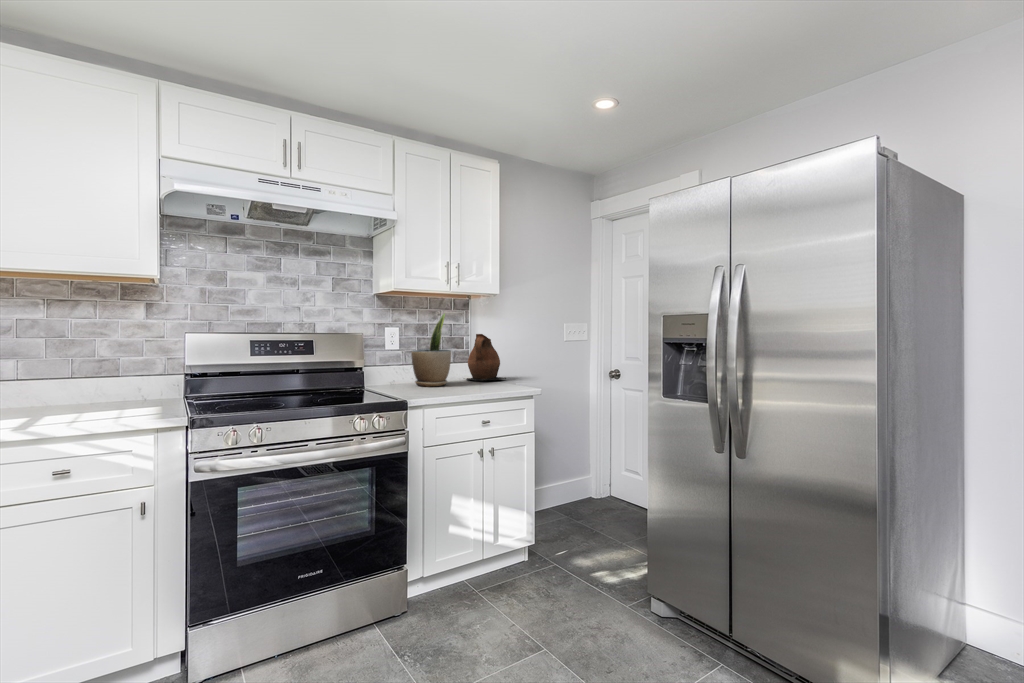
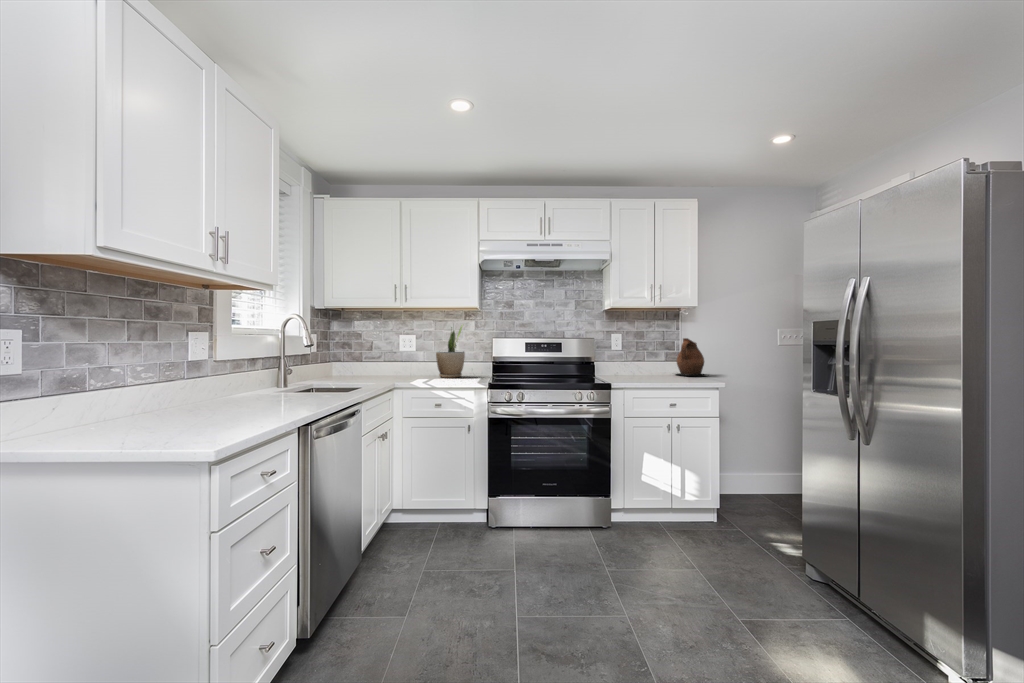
potted plant: present [411,314,451,386] -> present [436,326,465,378]

